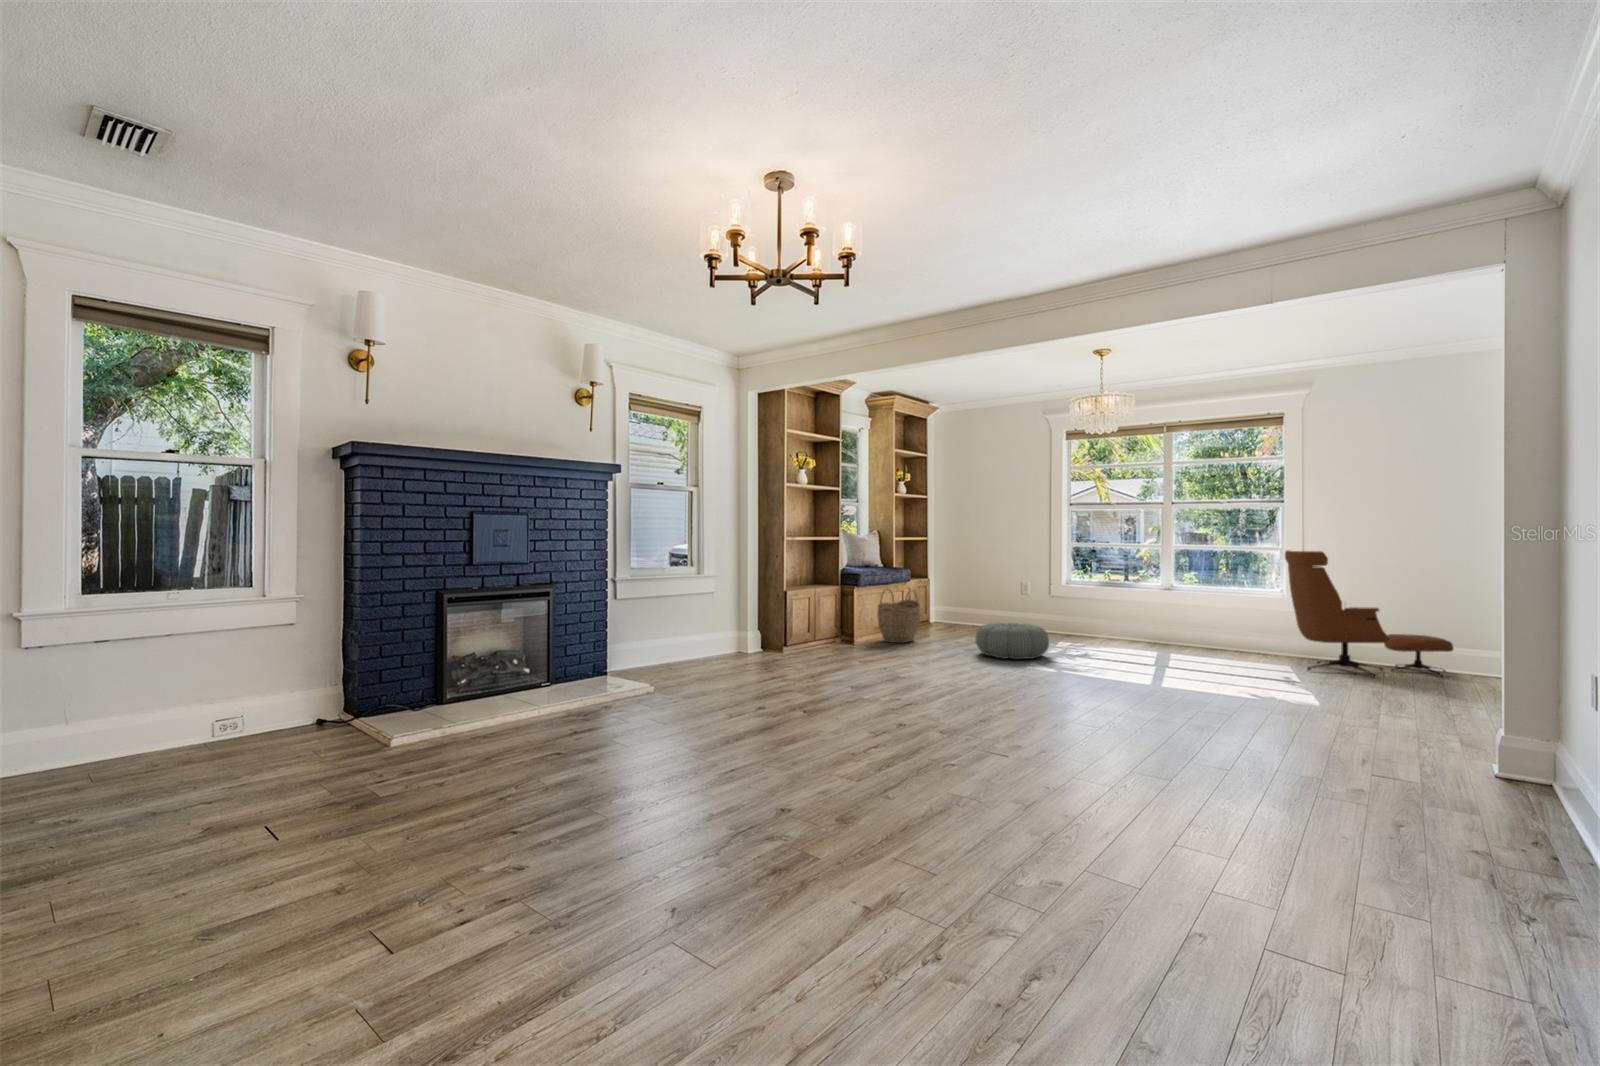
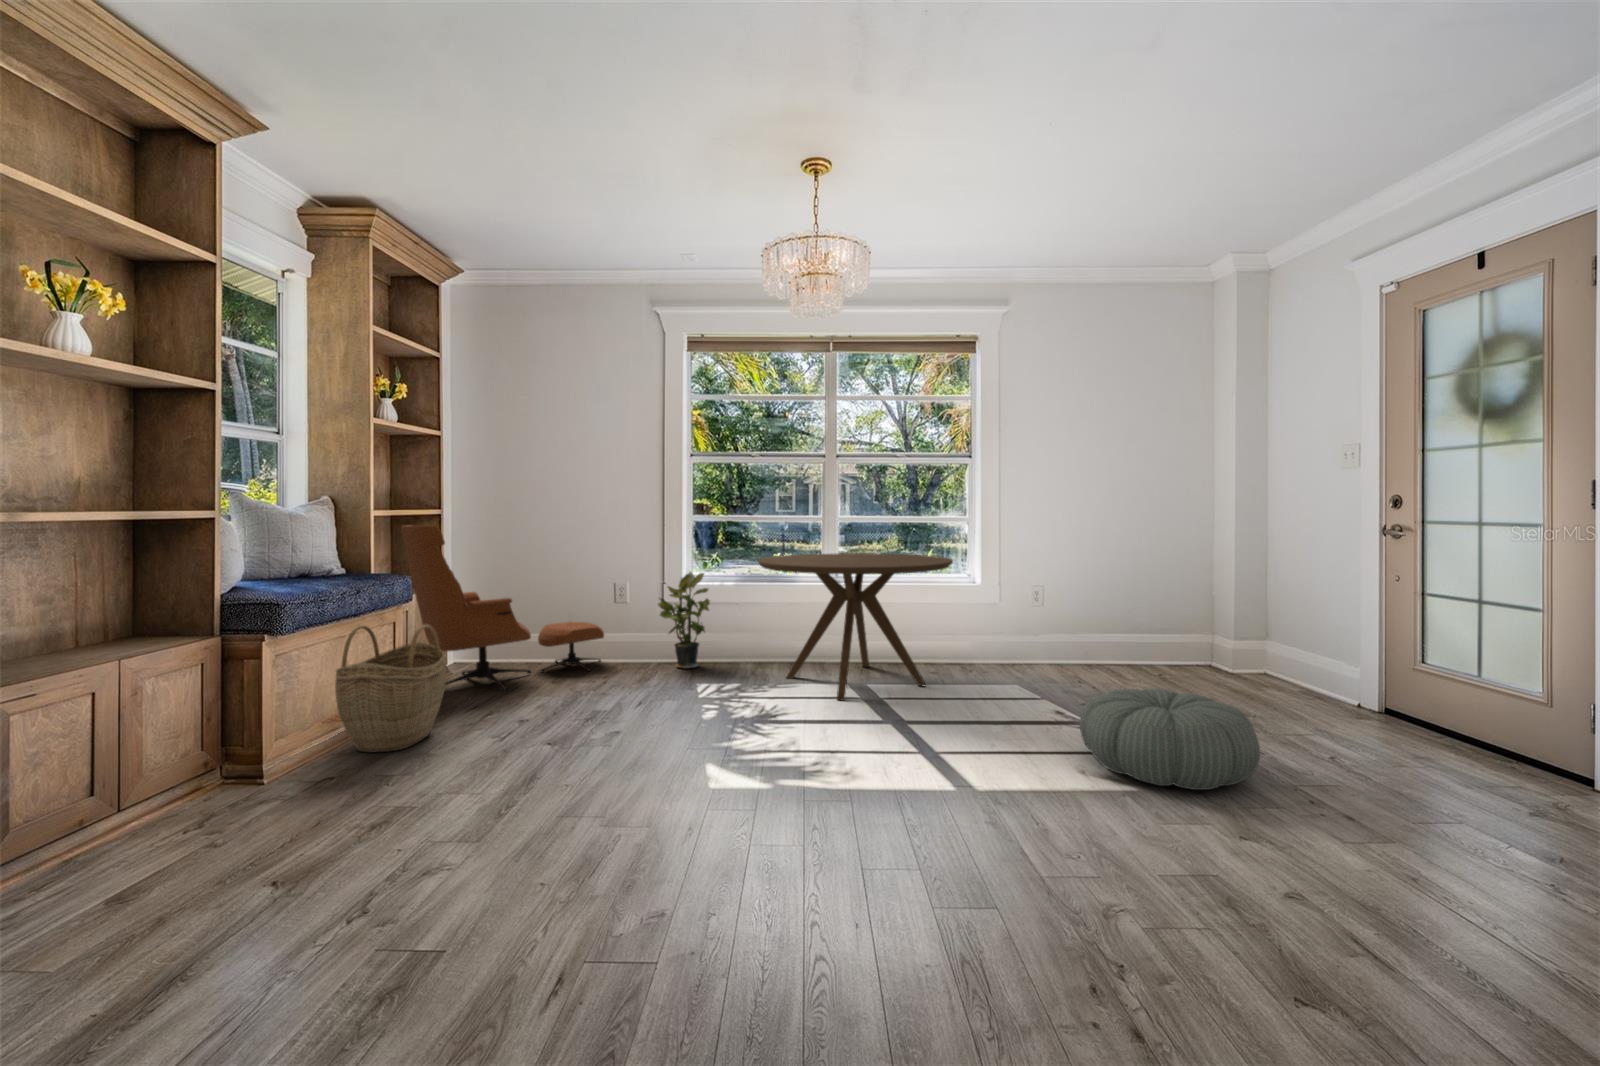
lounge chair: present [1285,551,1453,678] -> present [401,525,604,691]
dining table: none [1091,569,1231,658] -> present [758,553,953,700]
potted plant: none [1041,576,1076,636] -> present [658,572,710,669]
pouf: present [976,623,1049,659] -> present [1080,688,1260,790]

